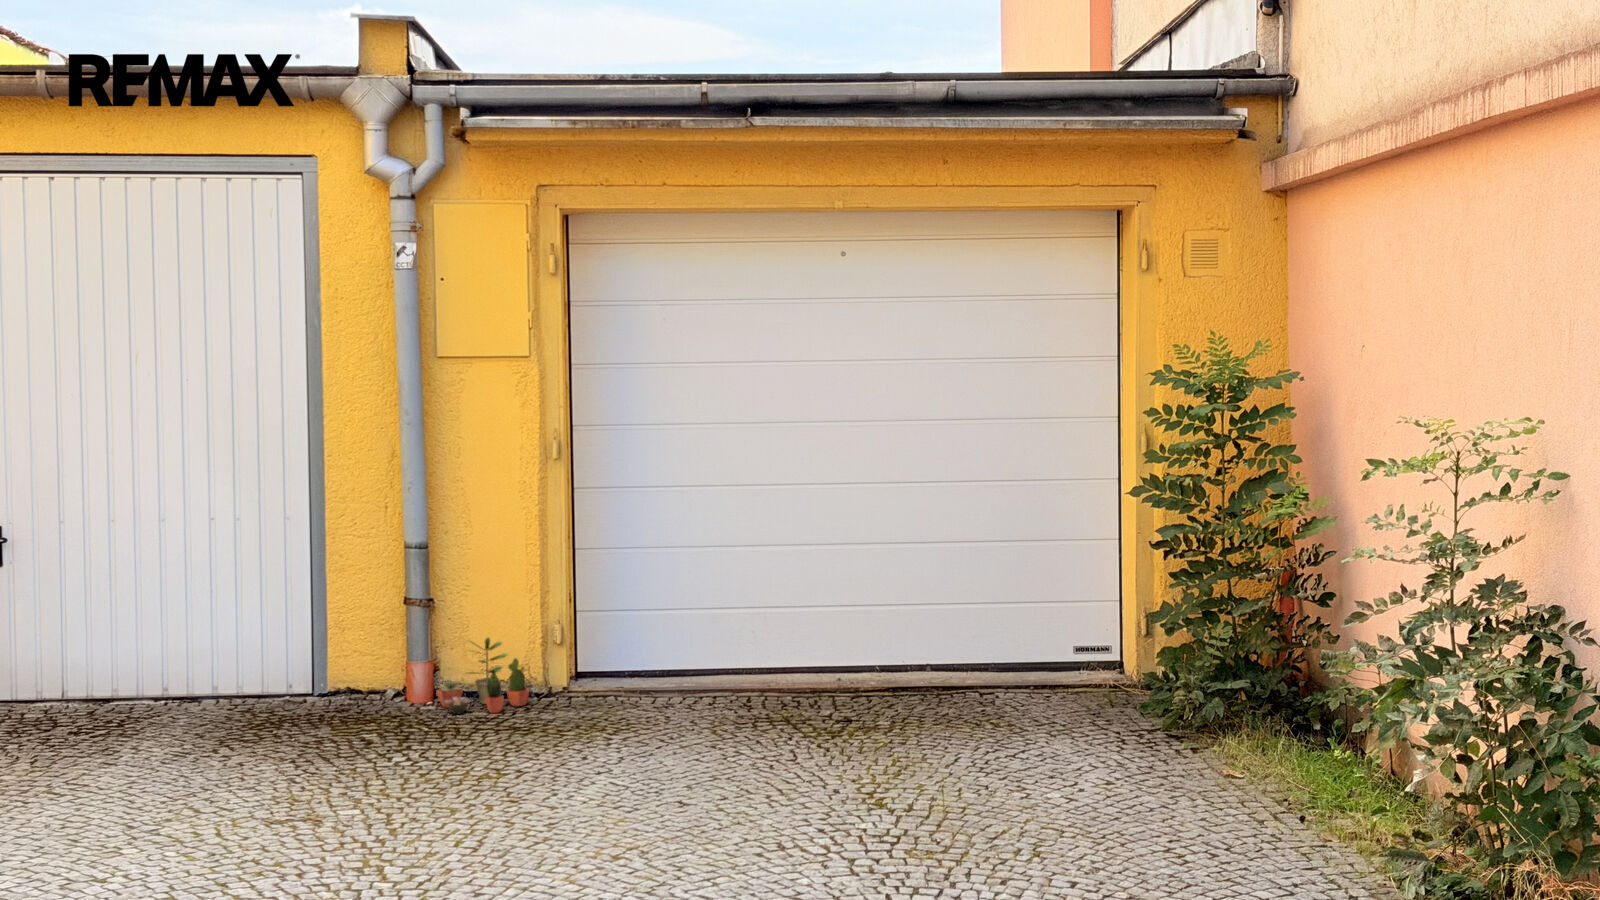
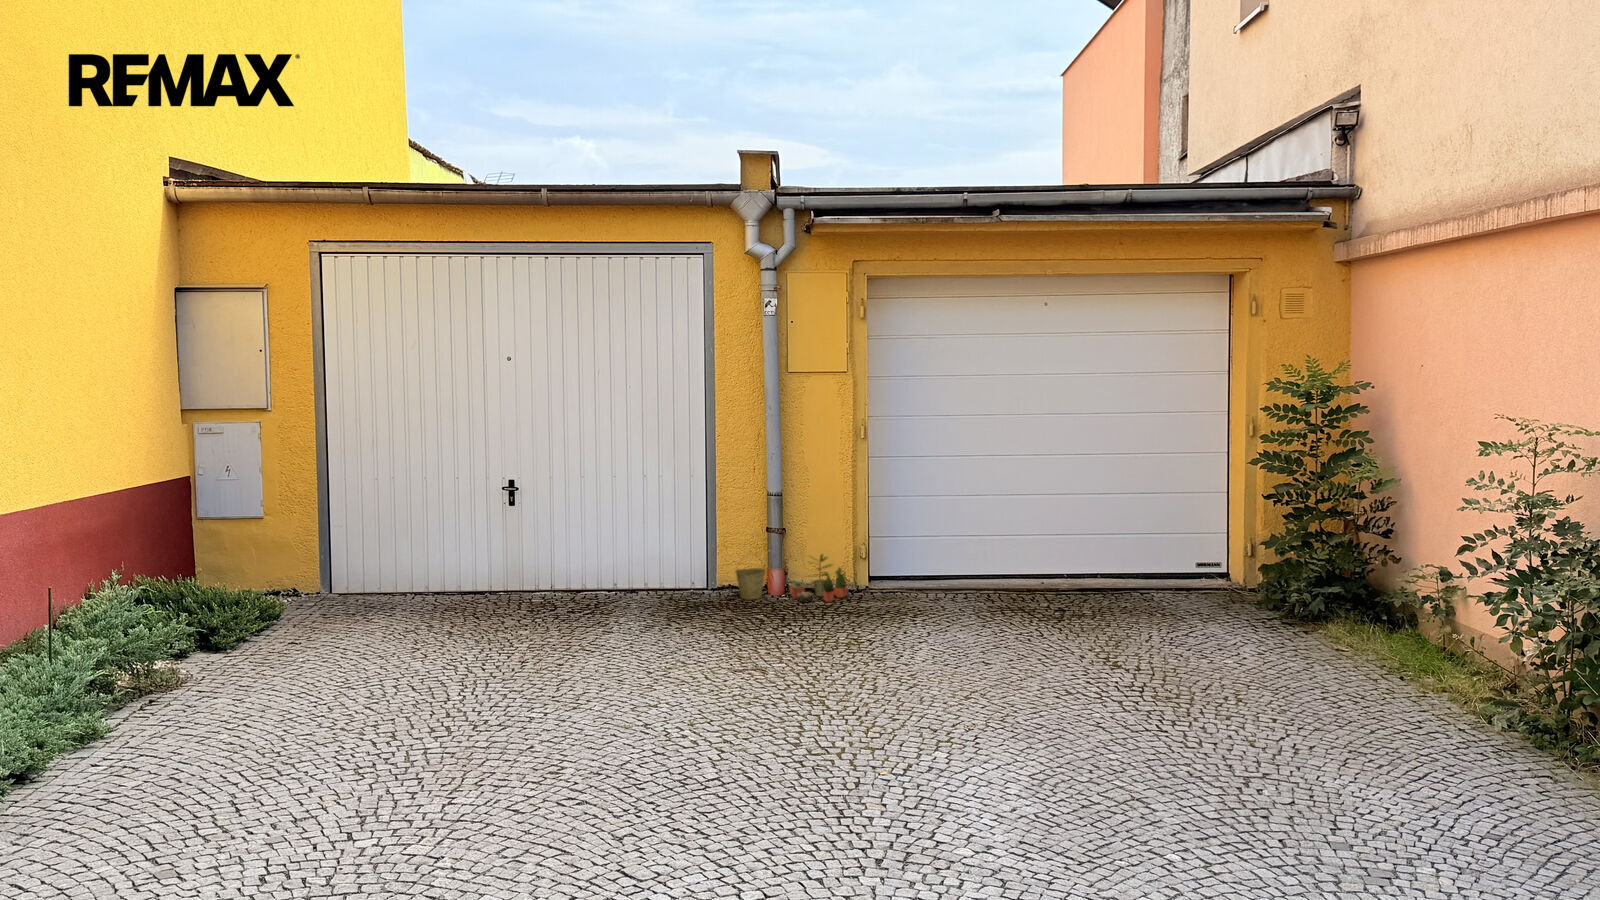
bucket: none [351,637,400,710] -> present [736,559,765,599]

